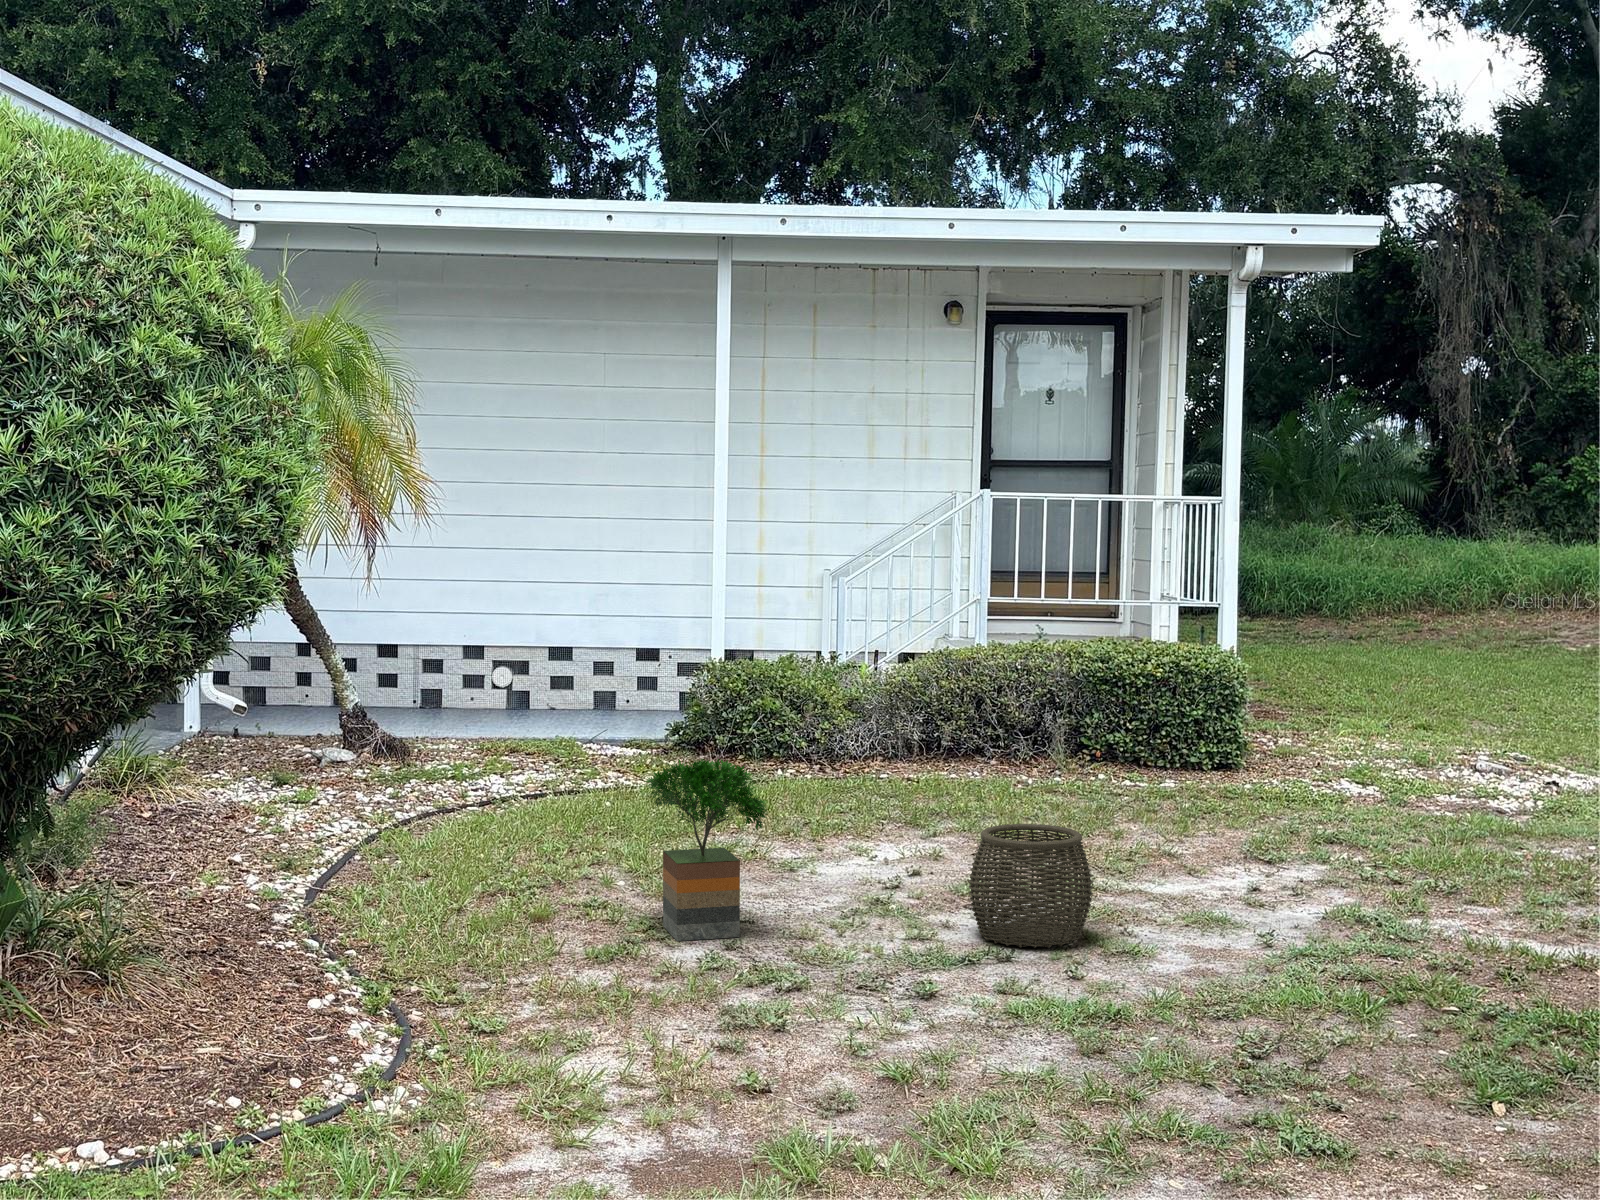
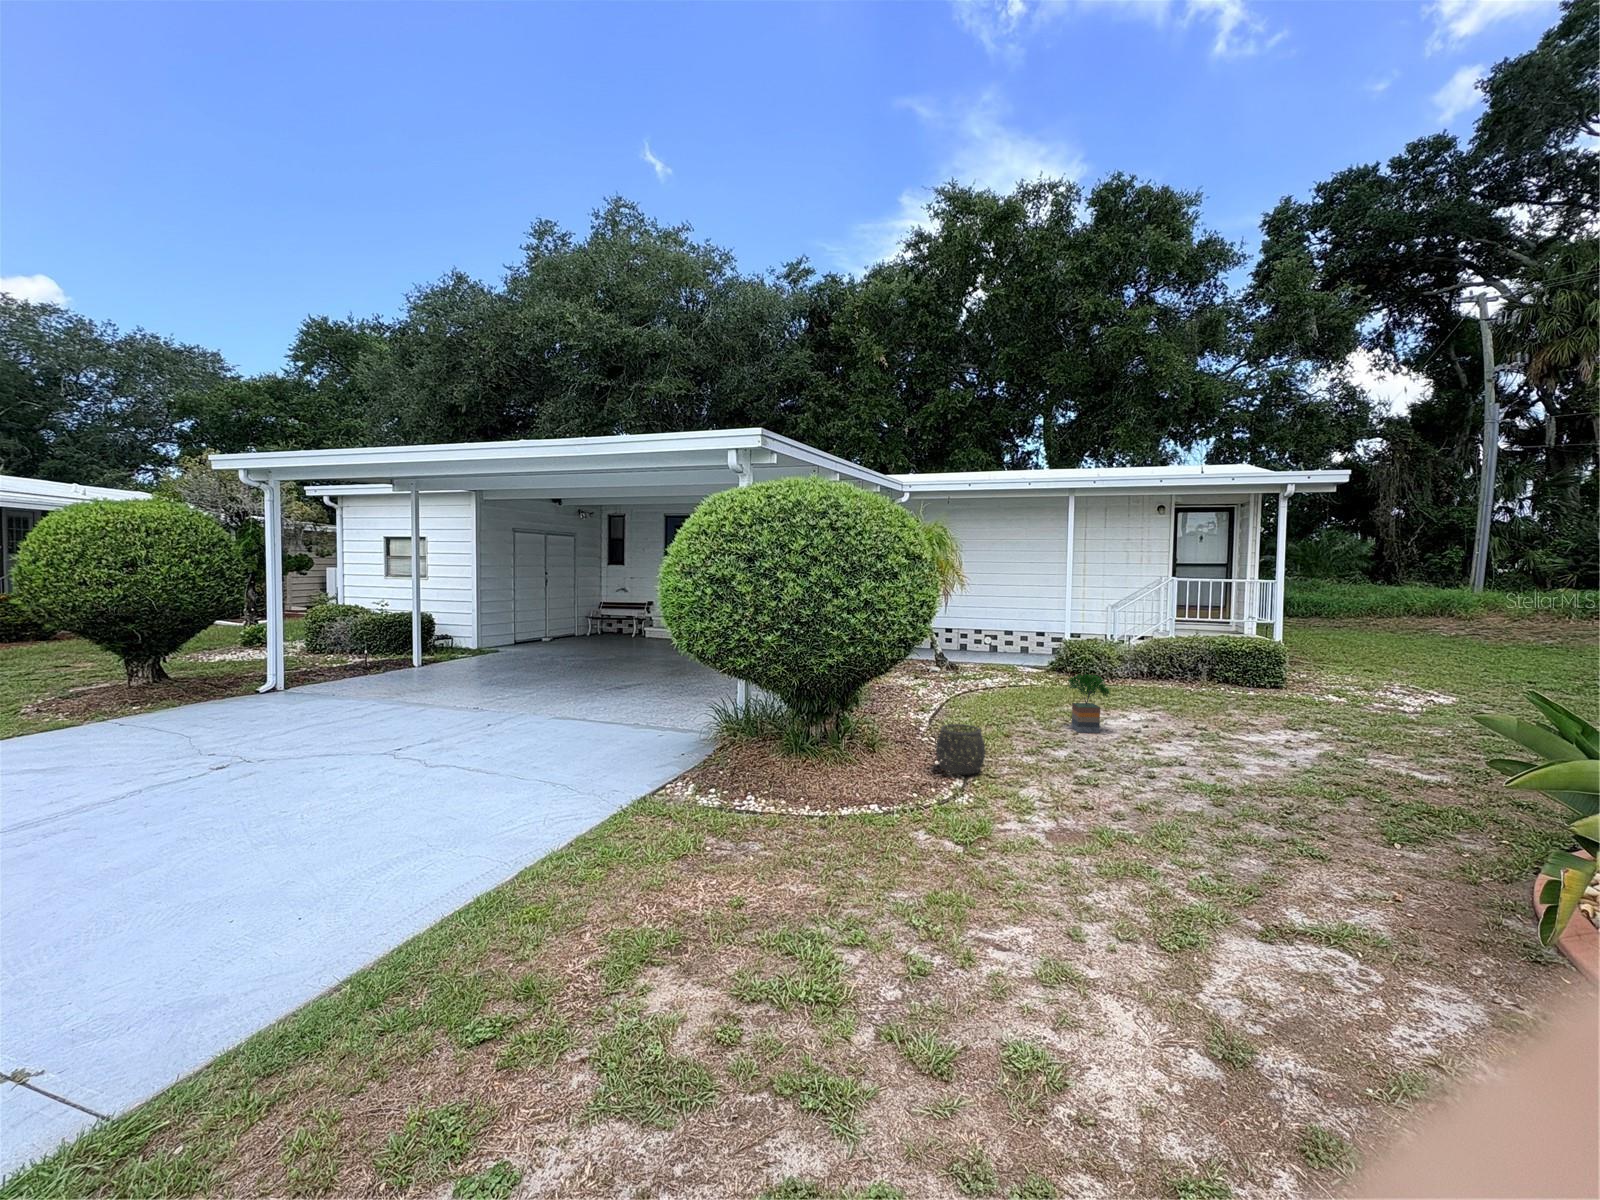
woven basket: present [969,824,1093,948] -> present [936,724,985,775]

